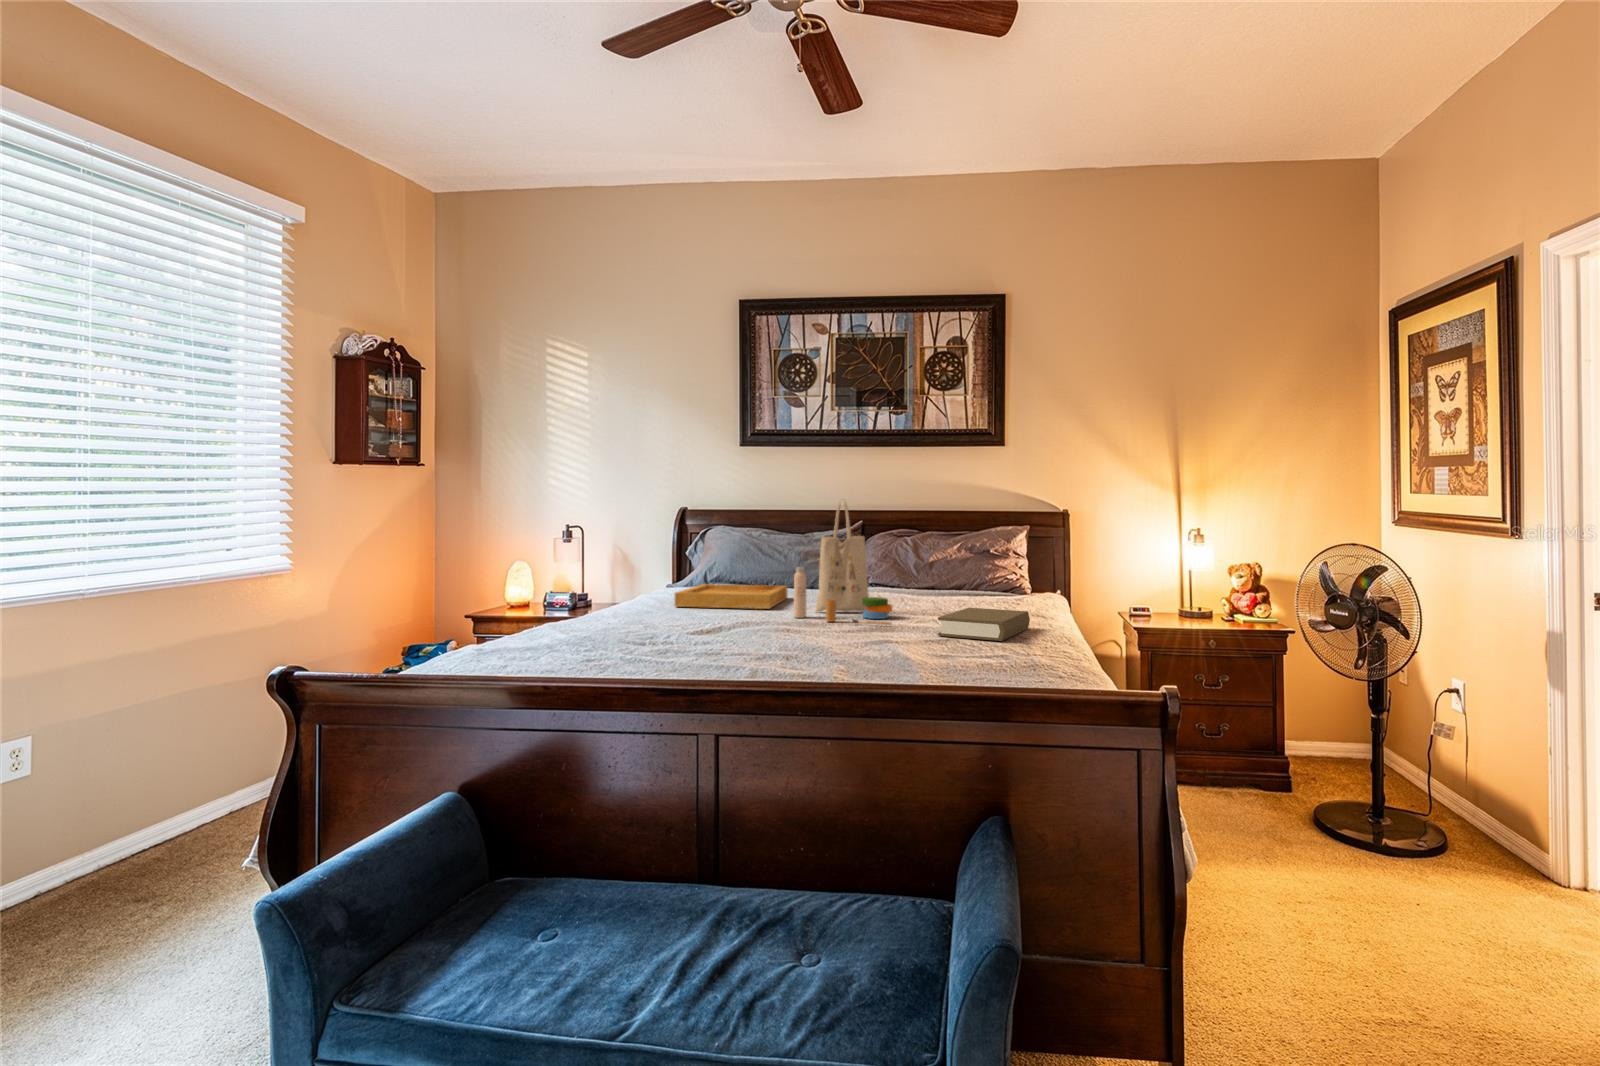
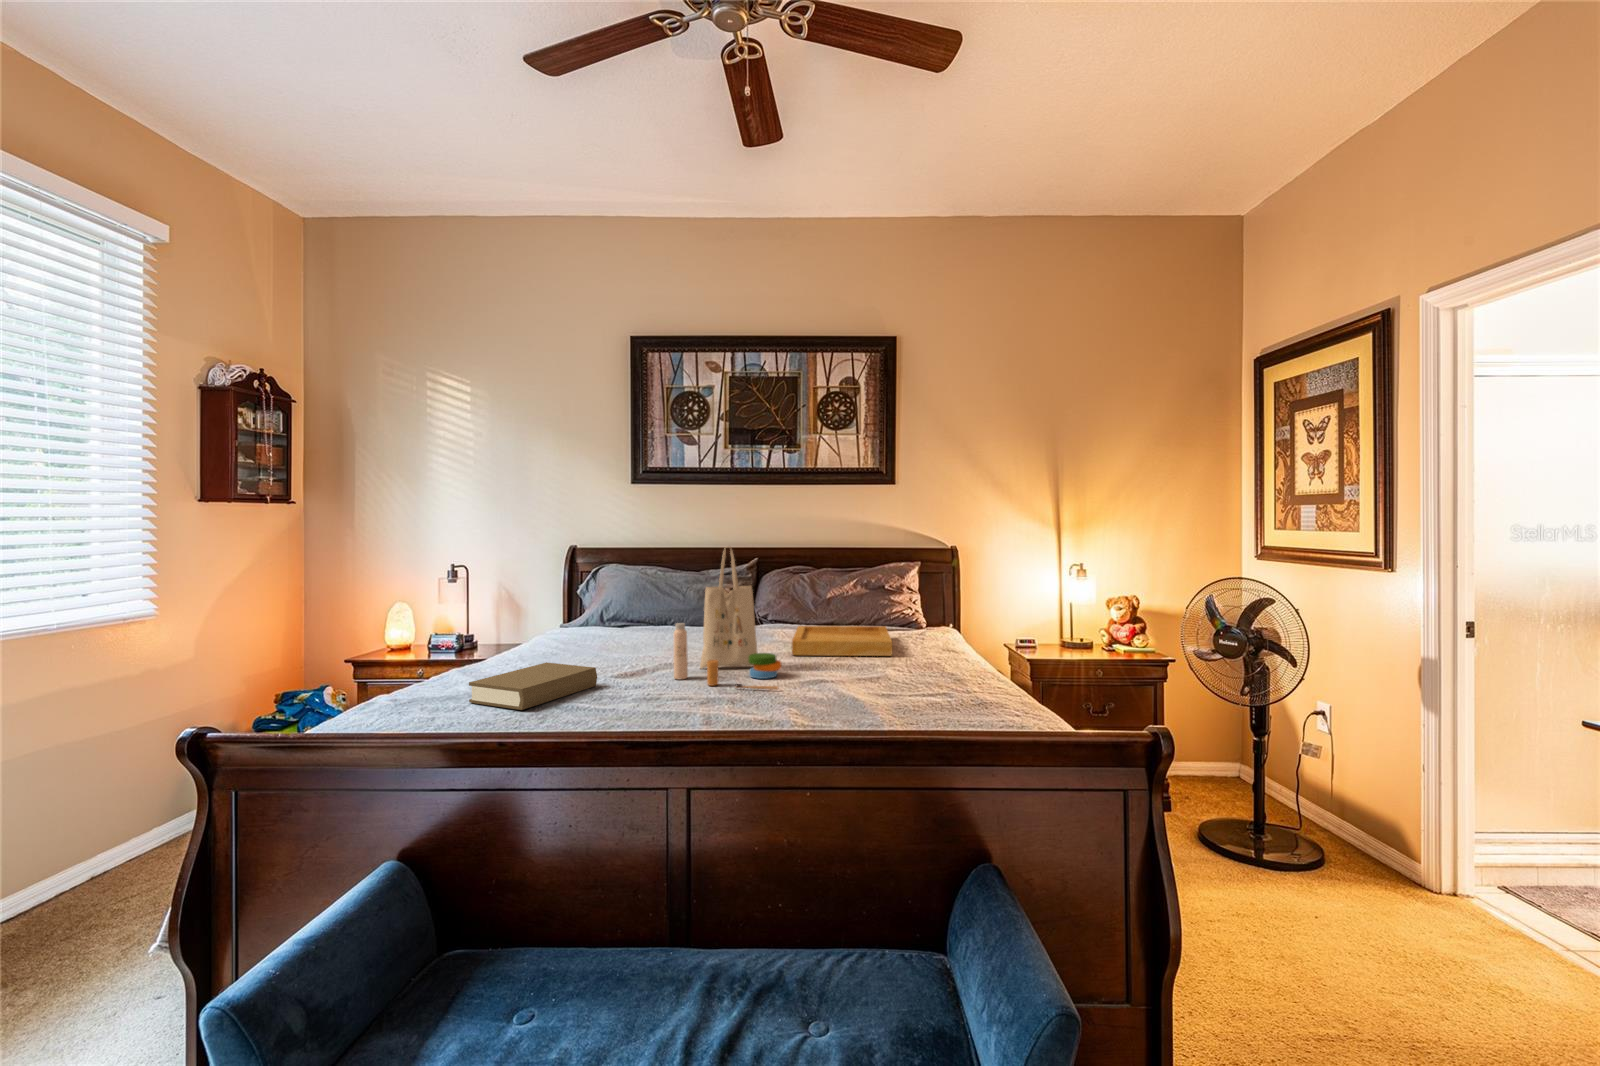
tray: present [675,584,788,609] -> present [792,626,892,656]
book: present [938,608,1030,641] -> present [469,662,597,710]

